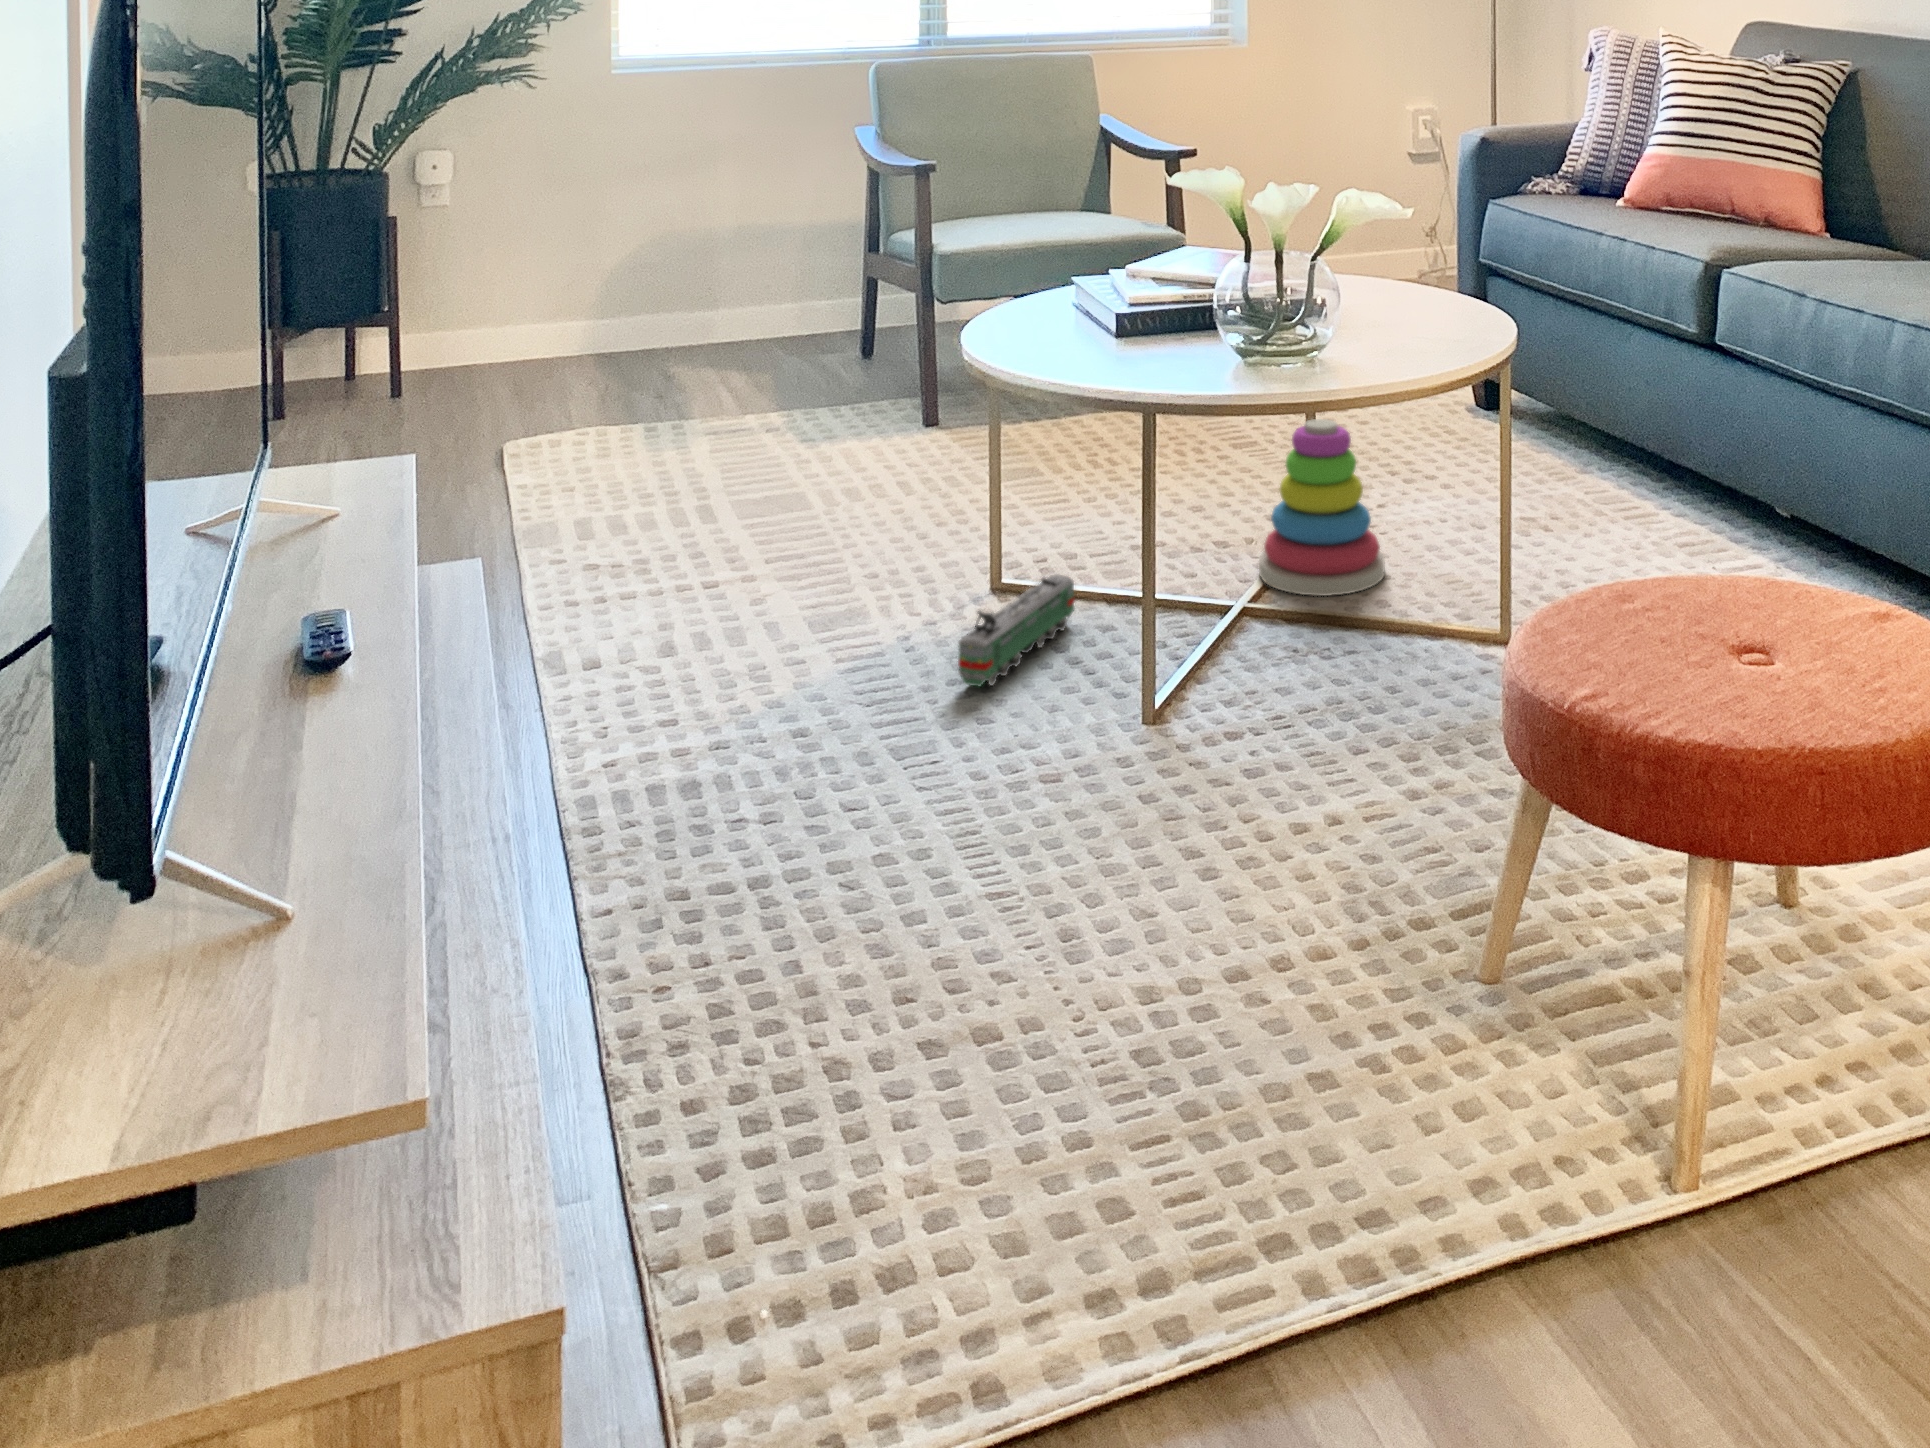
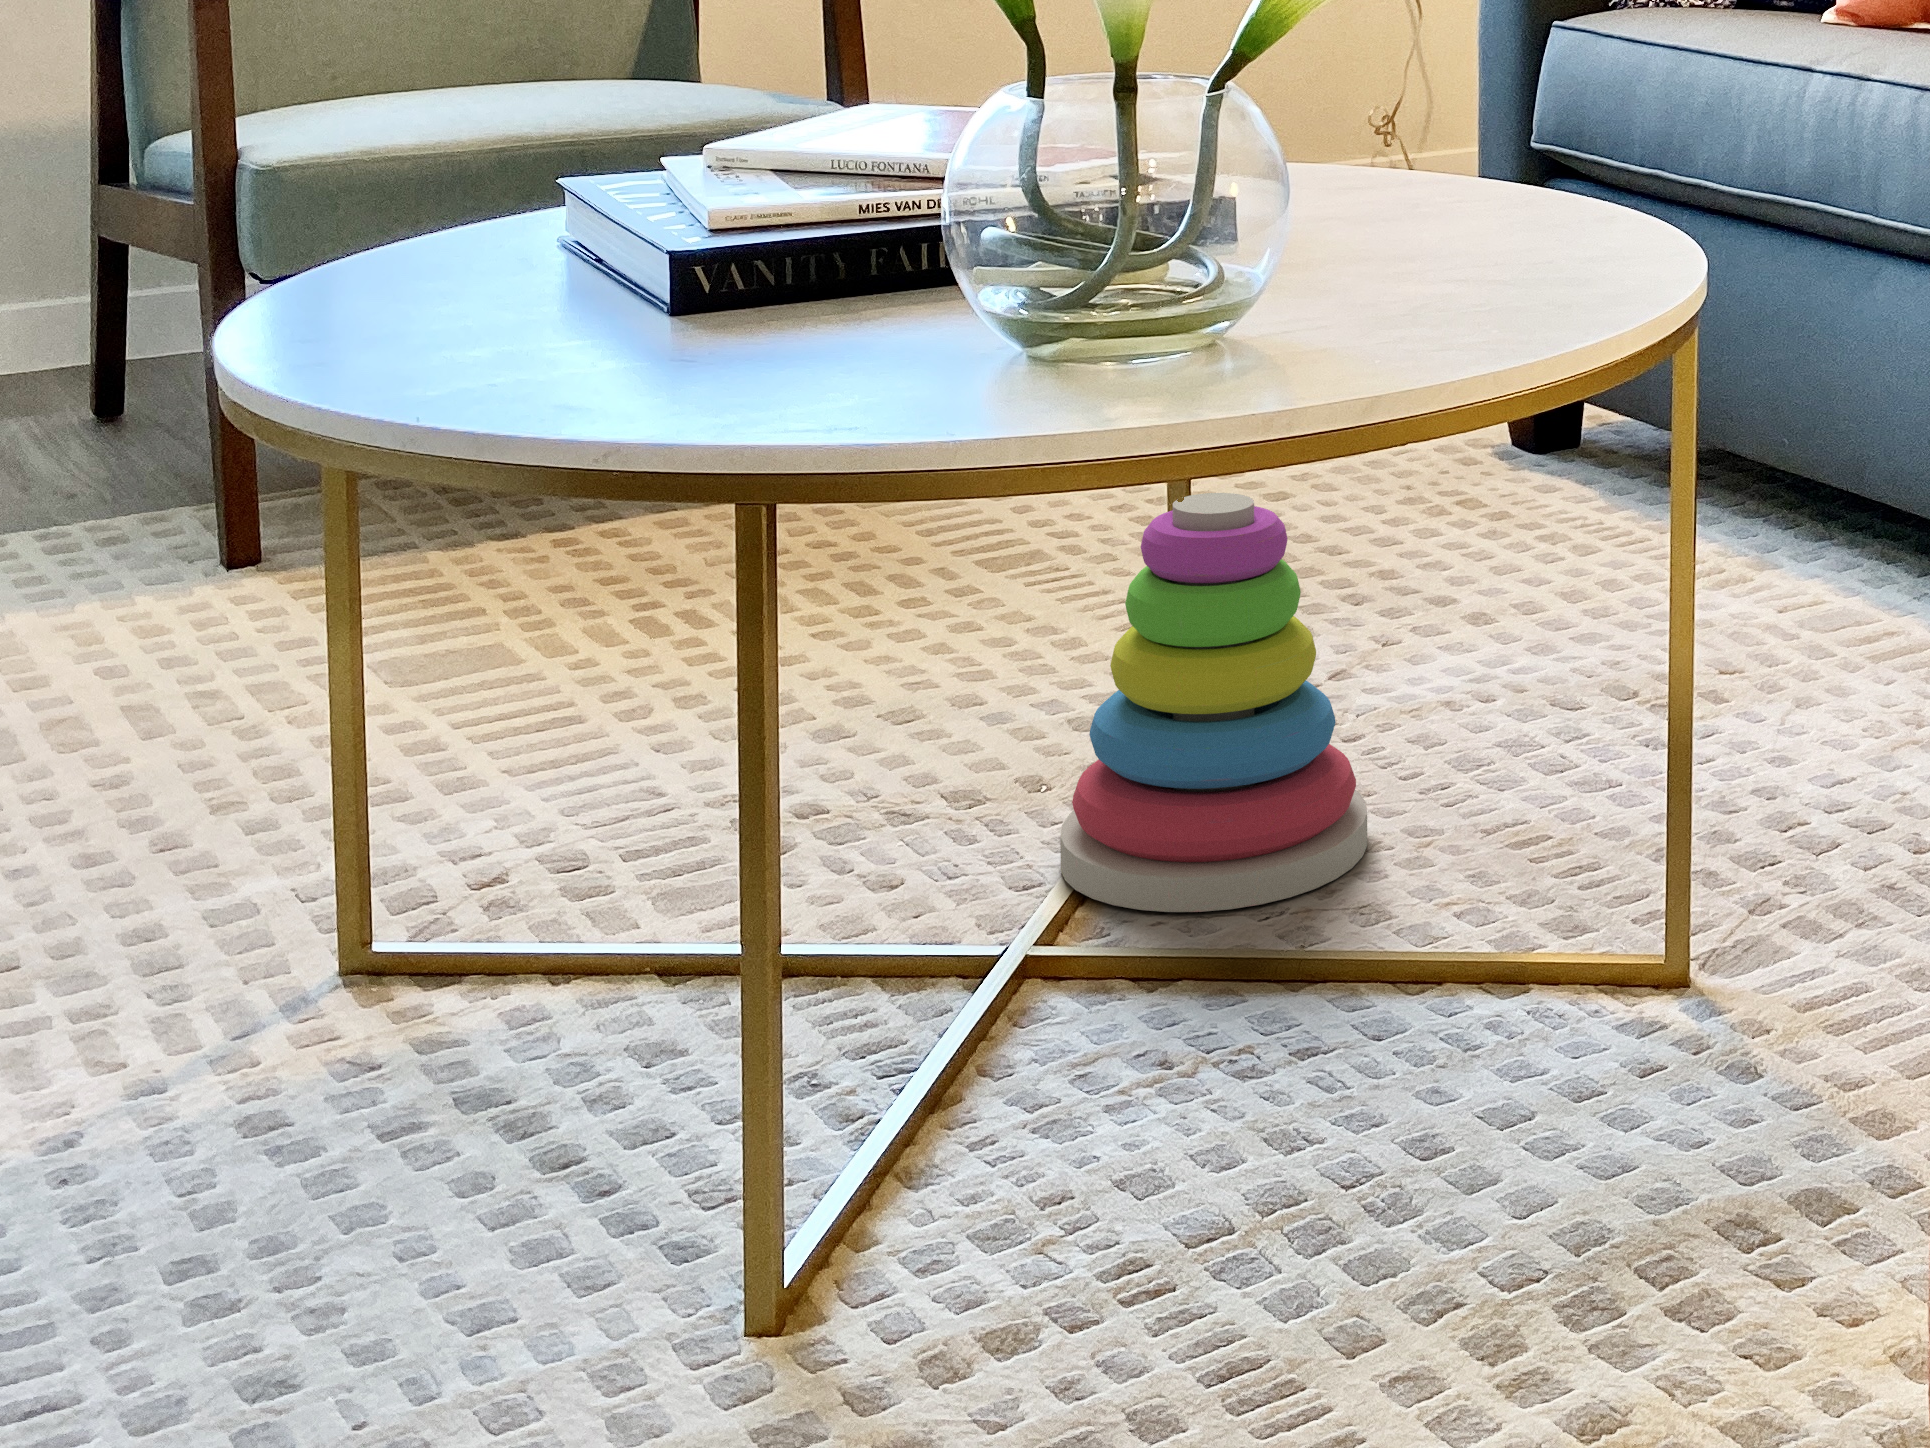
toy train: present [958,574,1075,686] -> none [198,928,568,1273]

